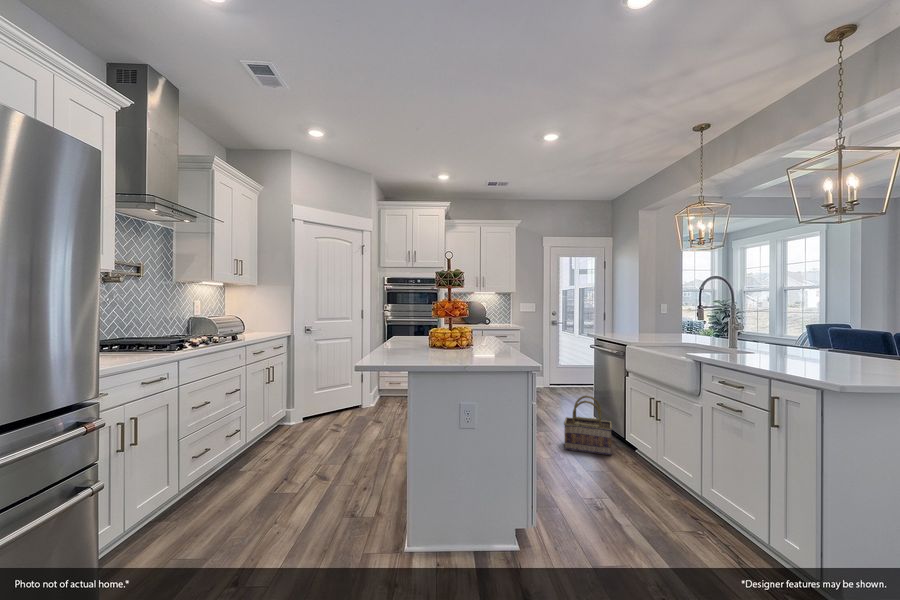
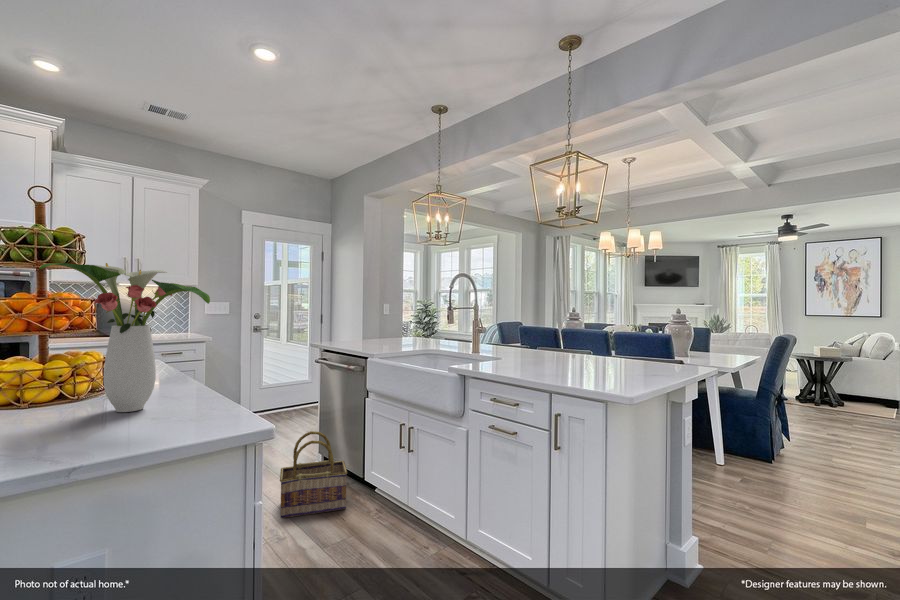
flower arrangement: none [451,287,512,354] -> present [39,263,210,412]

